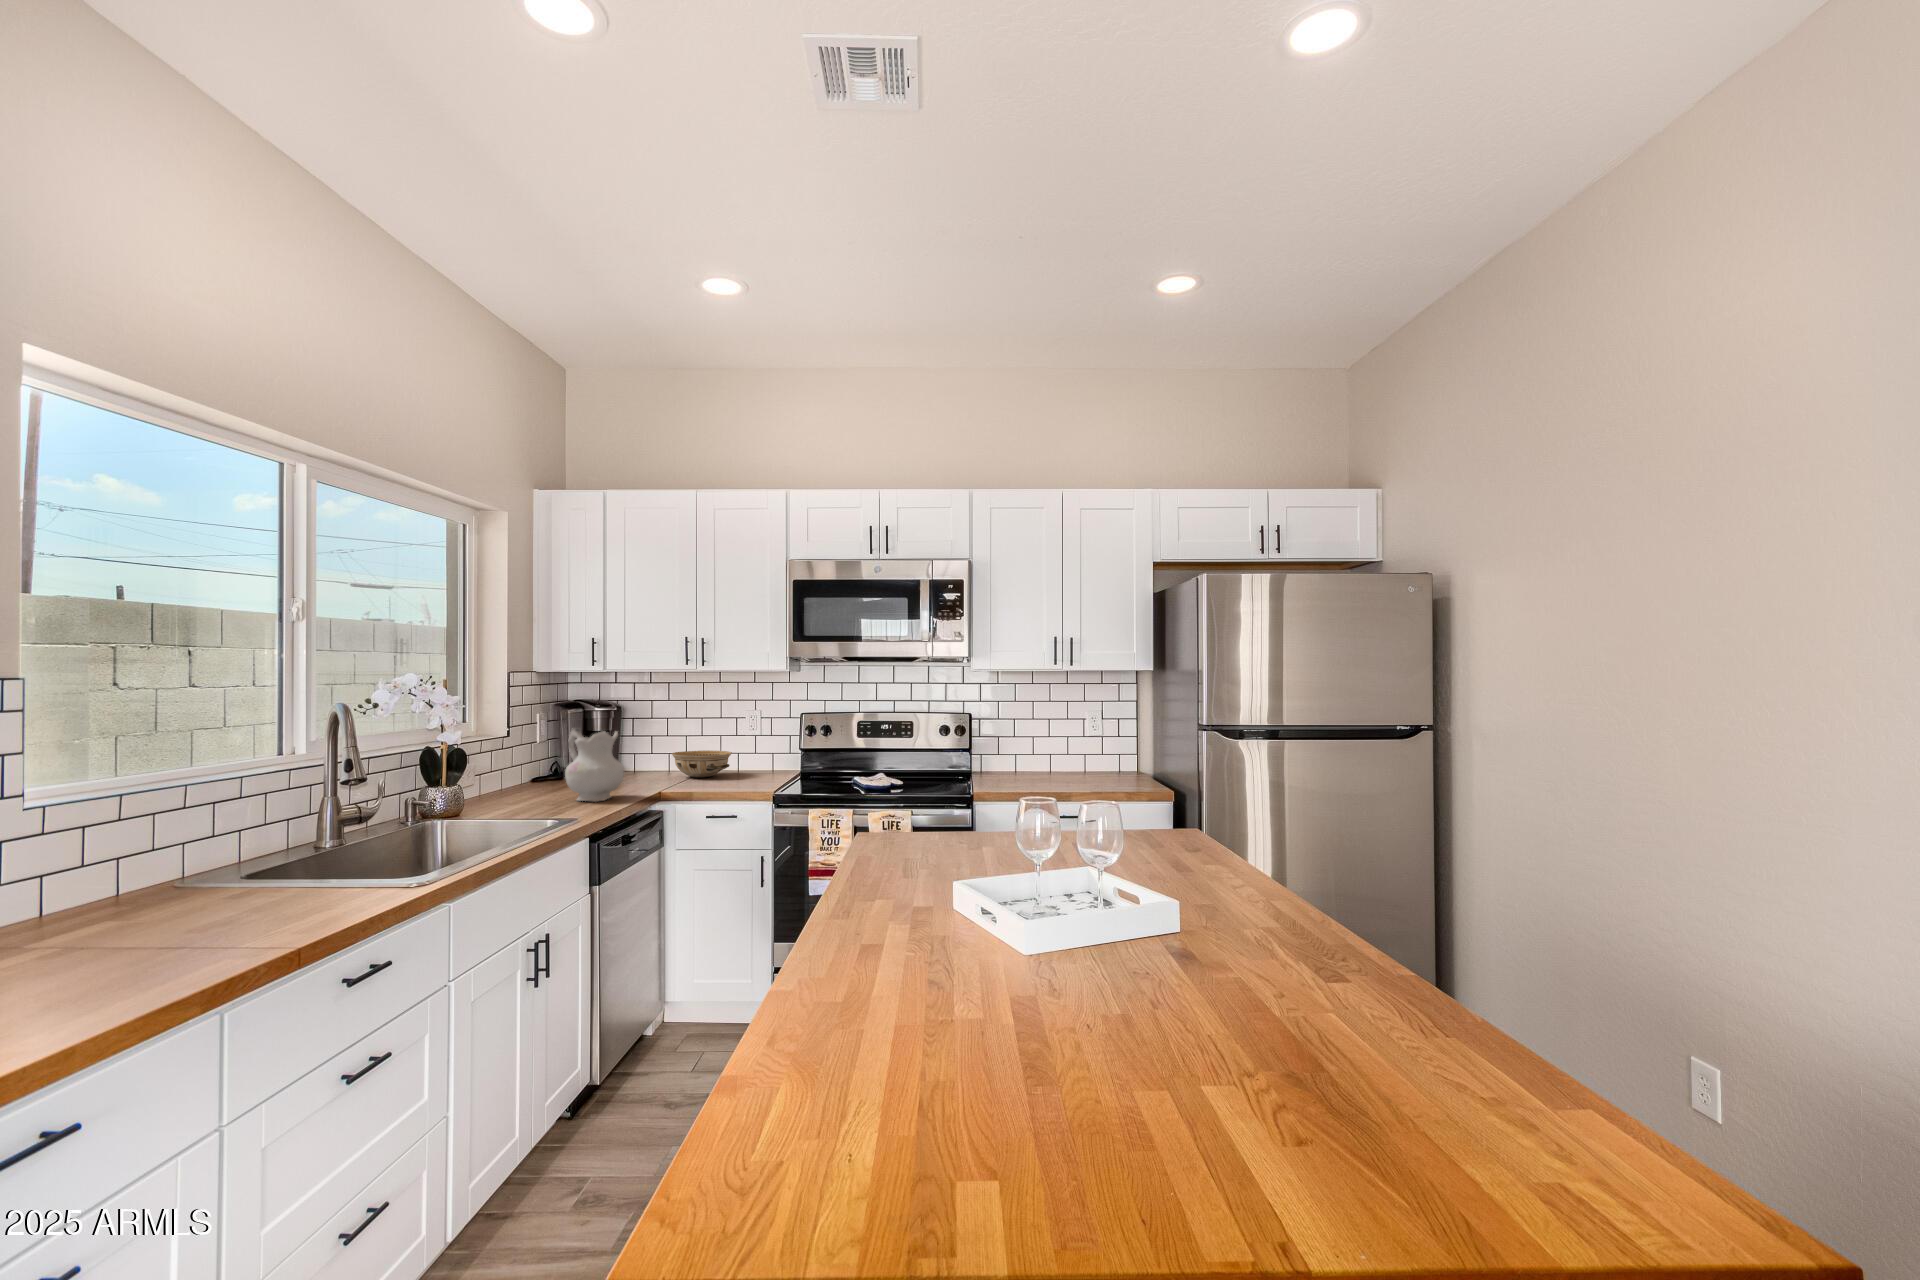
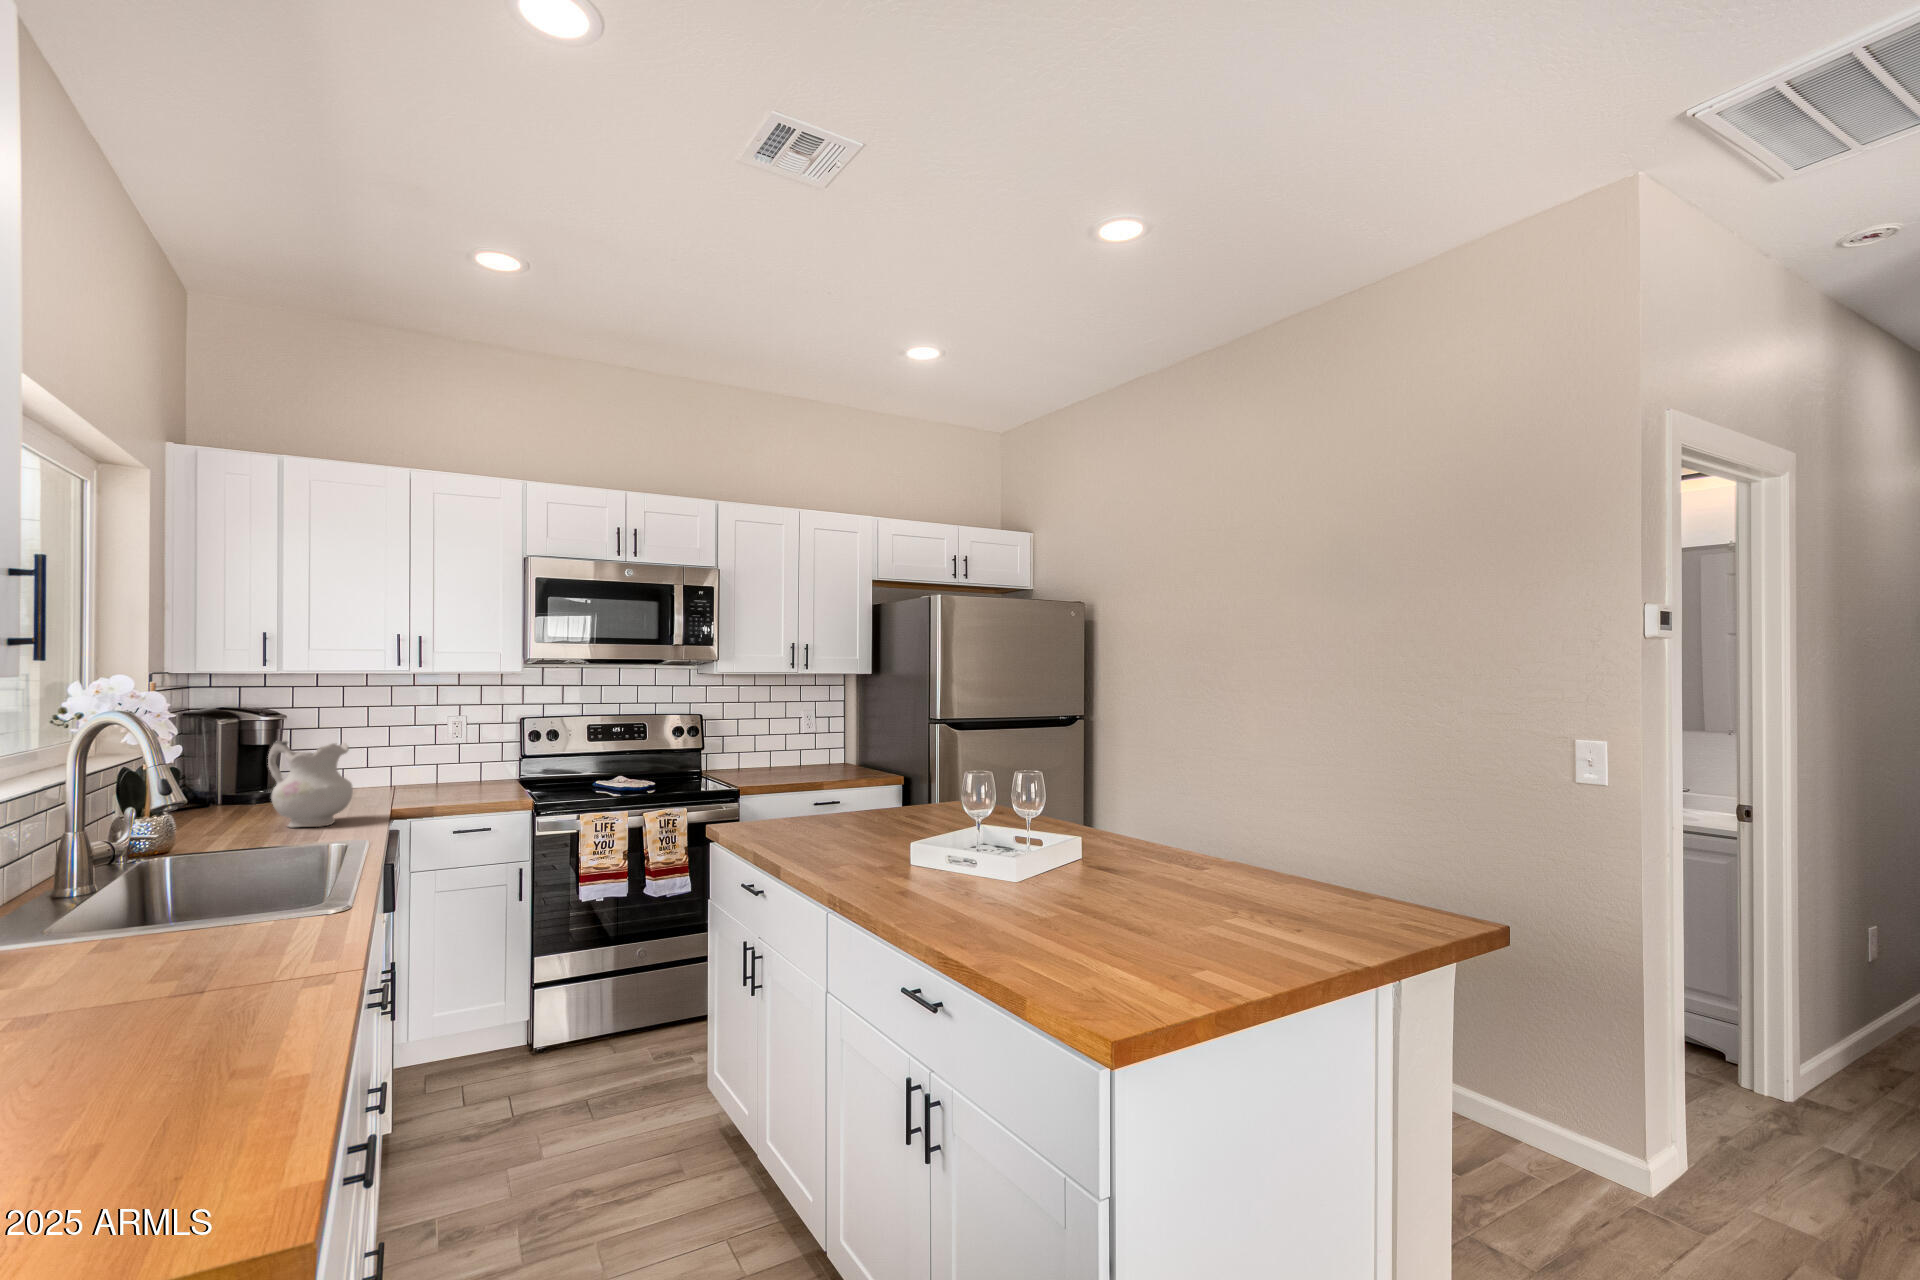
ceramic bowl: present [672,750,732,778] -> none [361,762,445,793]

